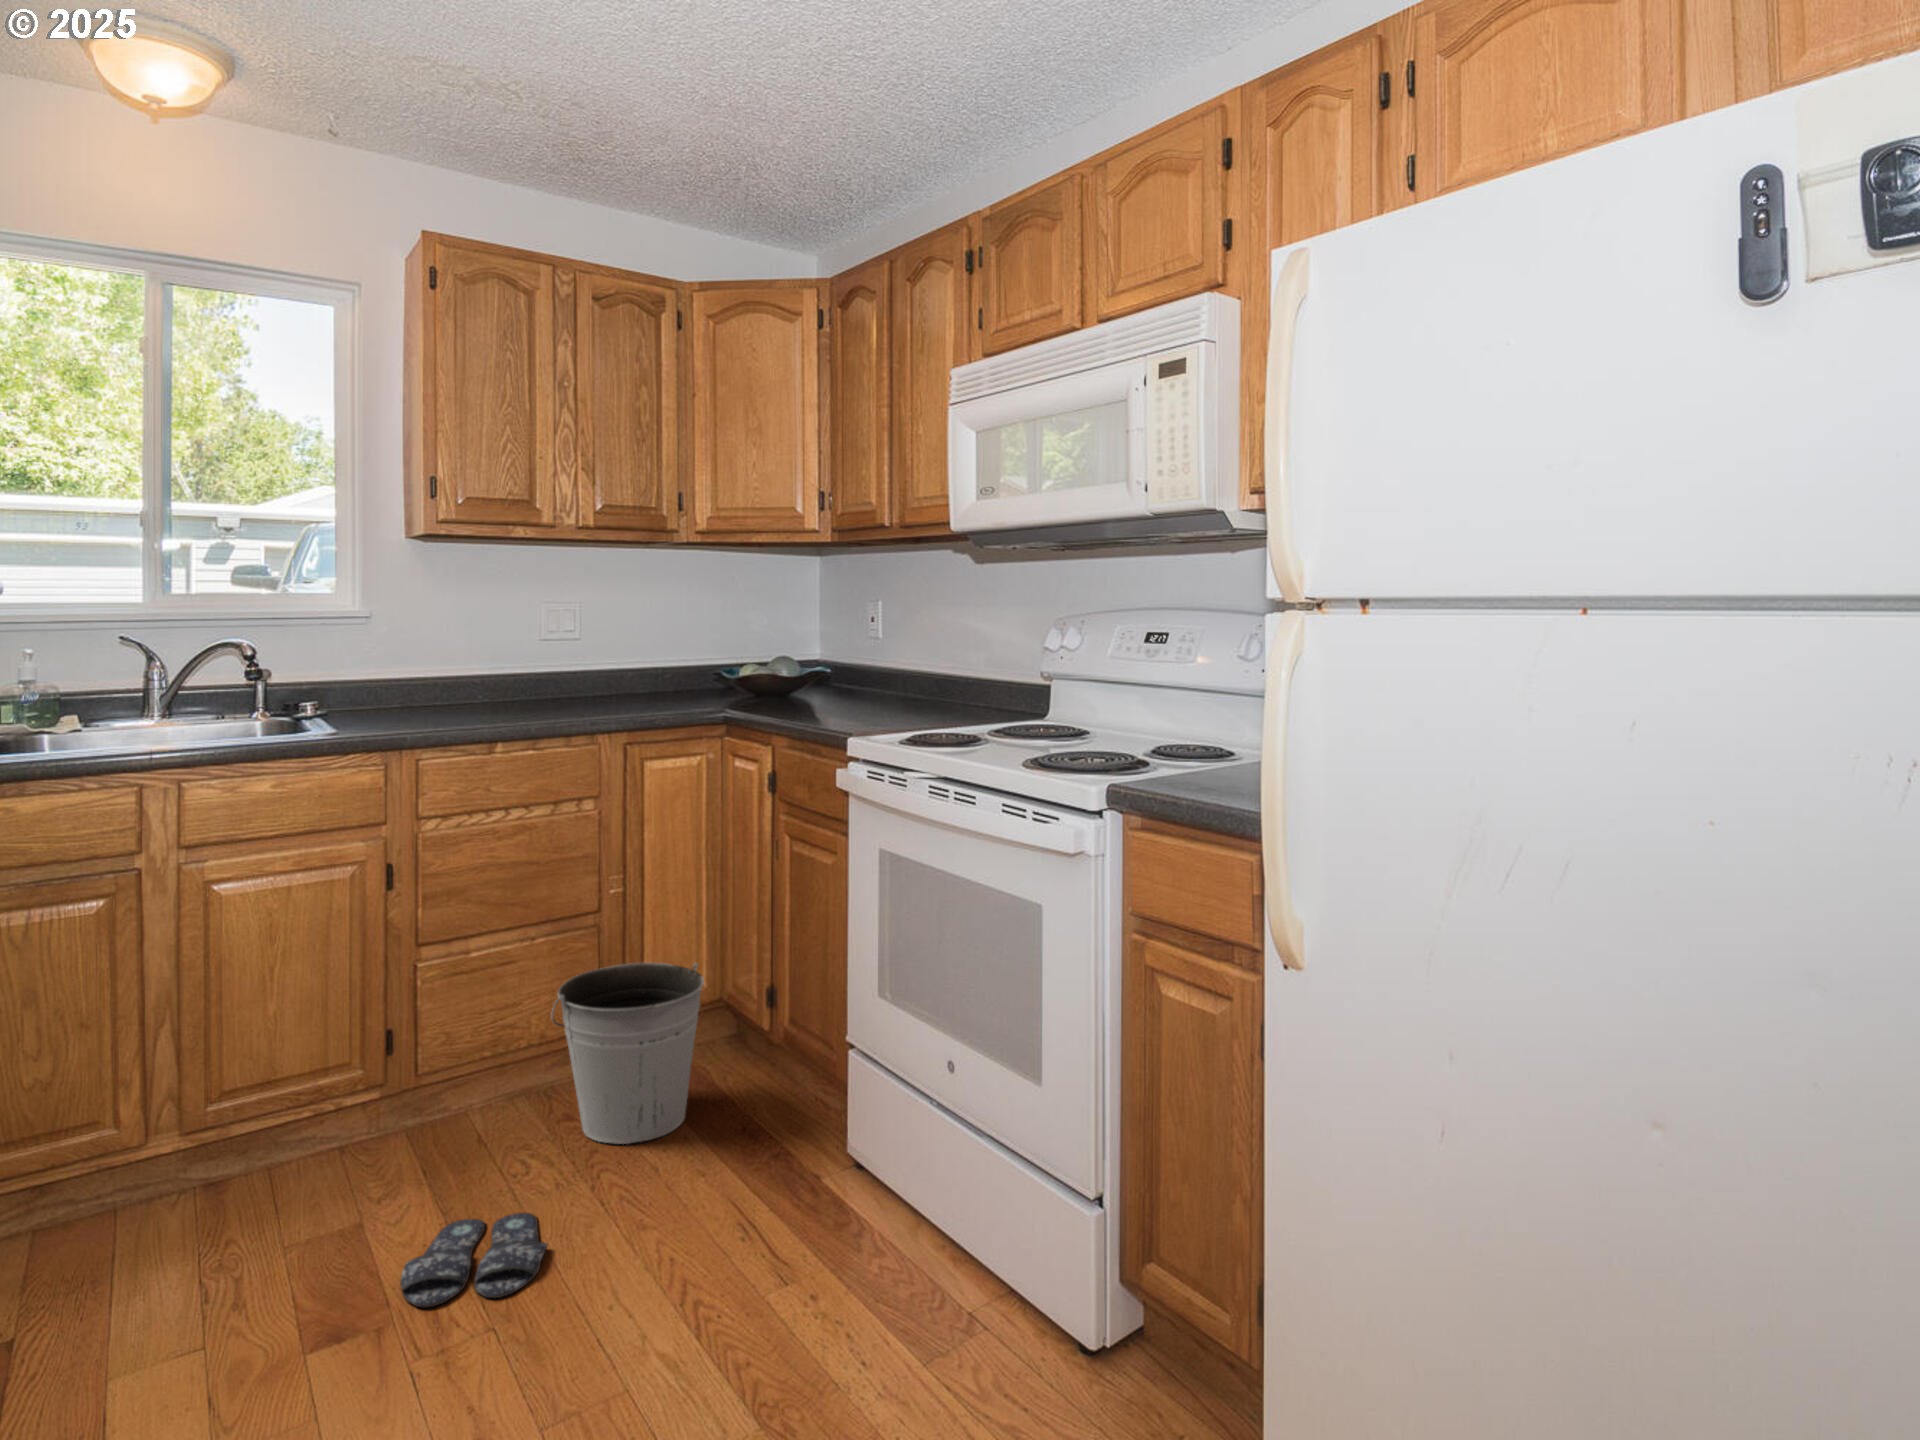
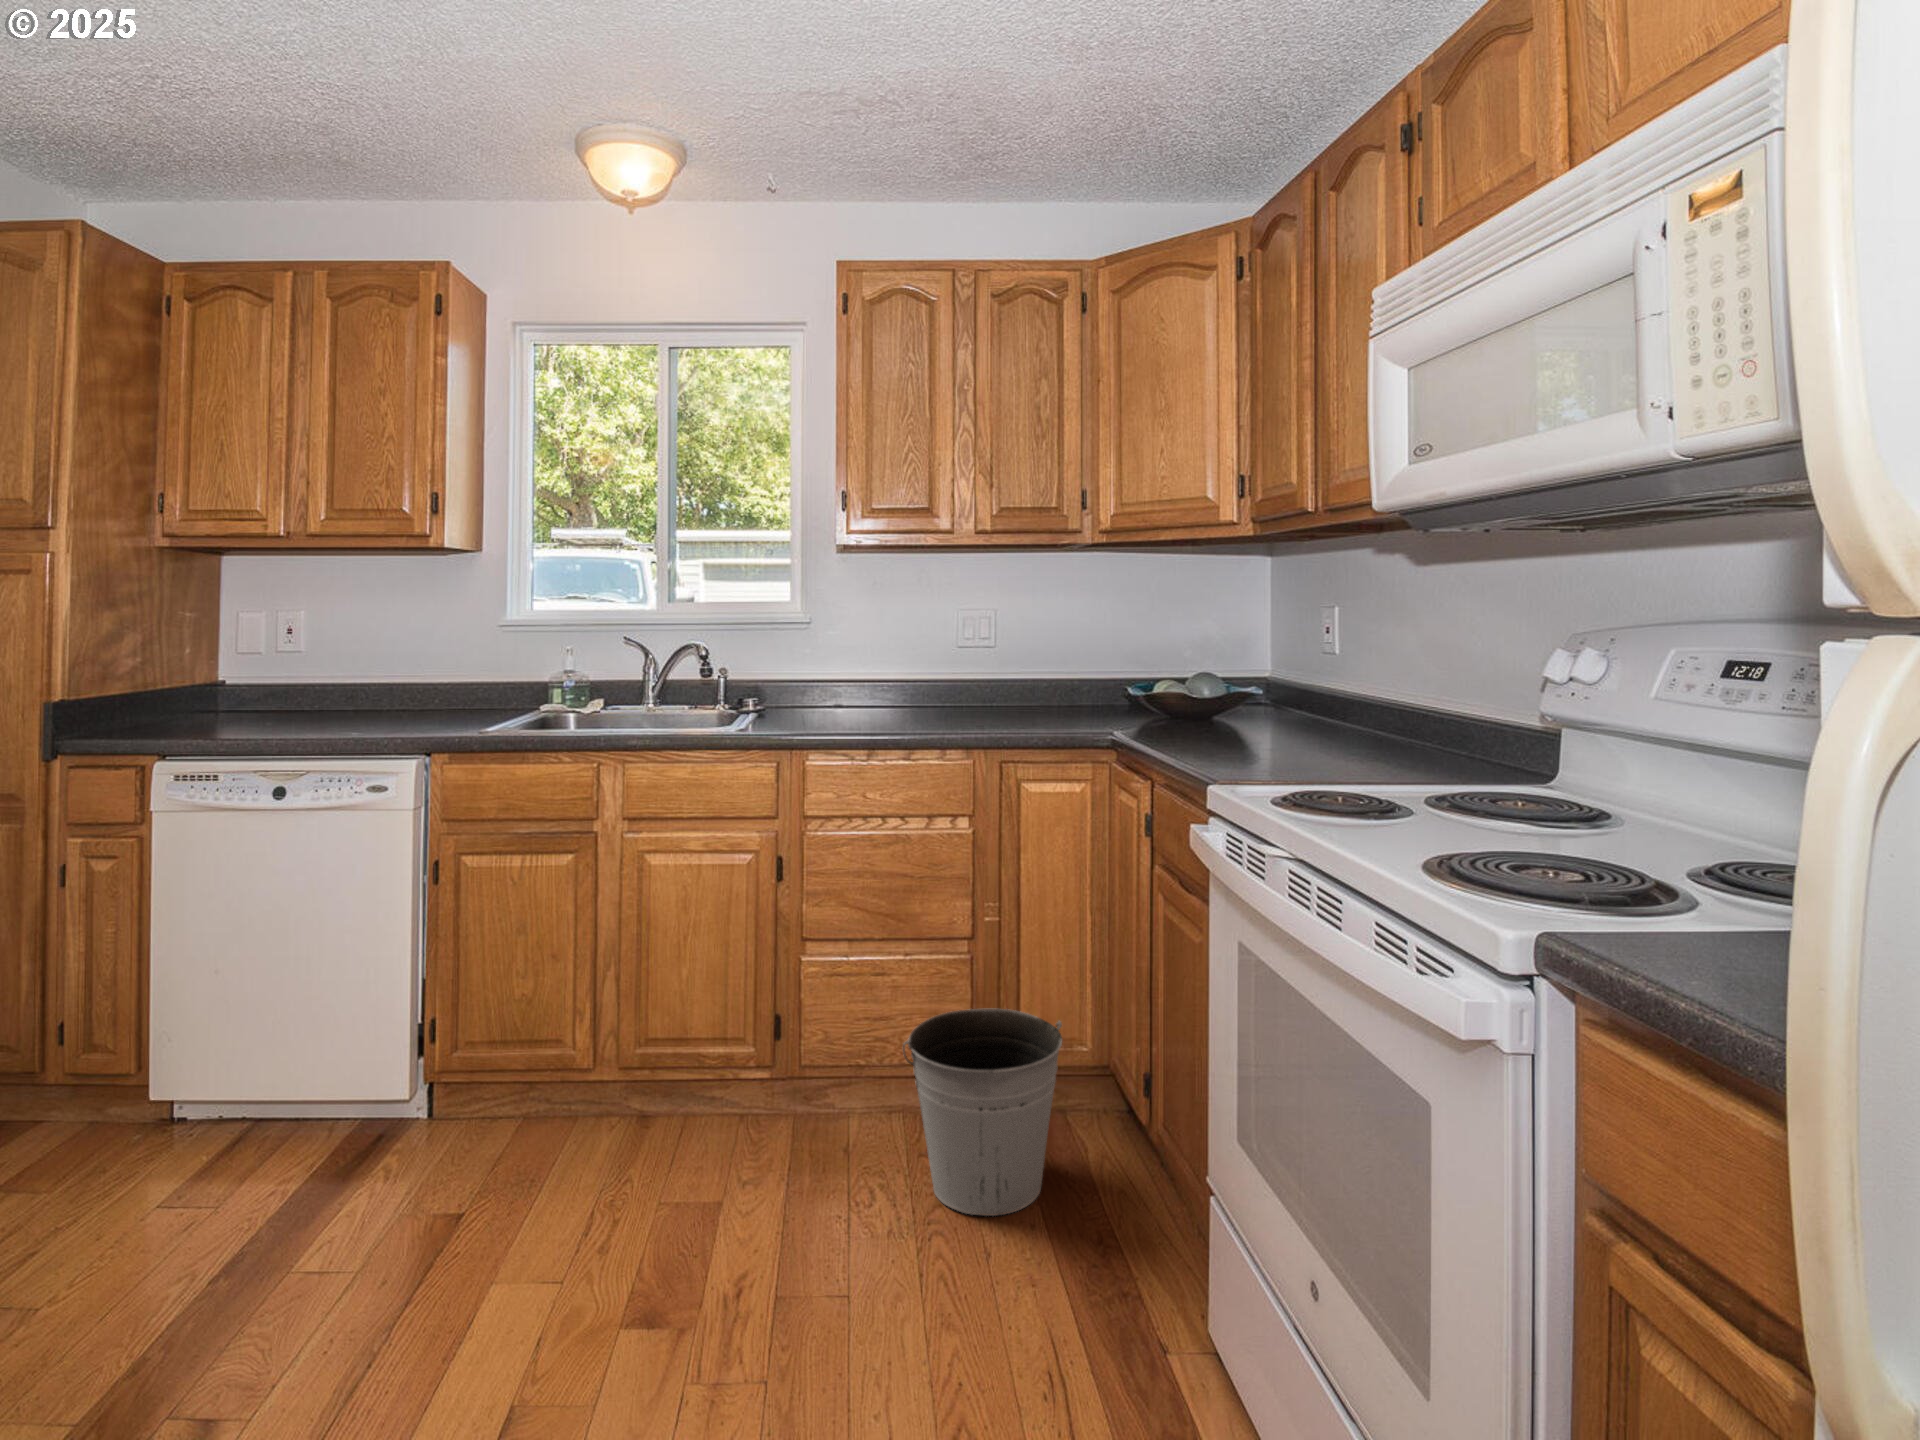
slippers: present [401,1213,547,1307] -> none [699,1266,851,1384]

